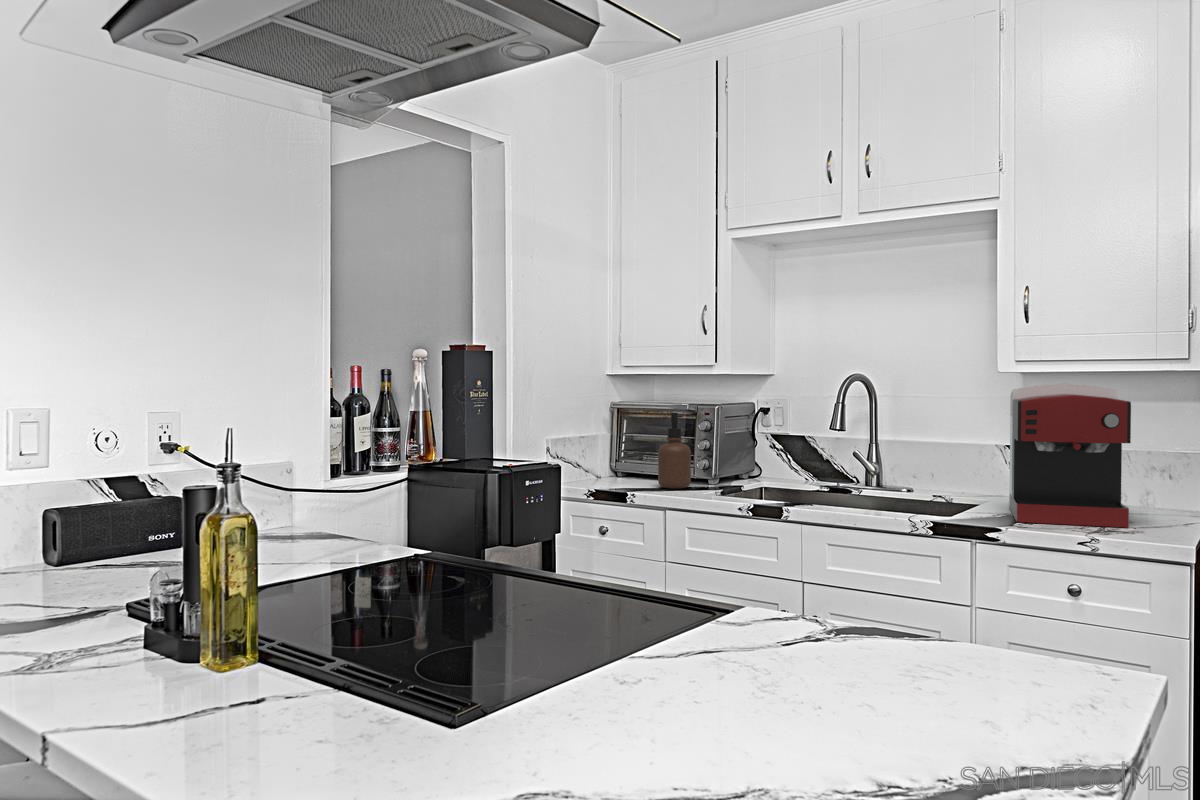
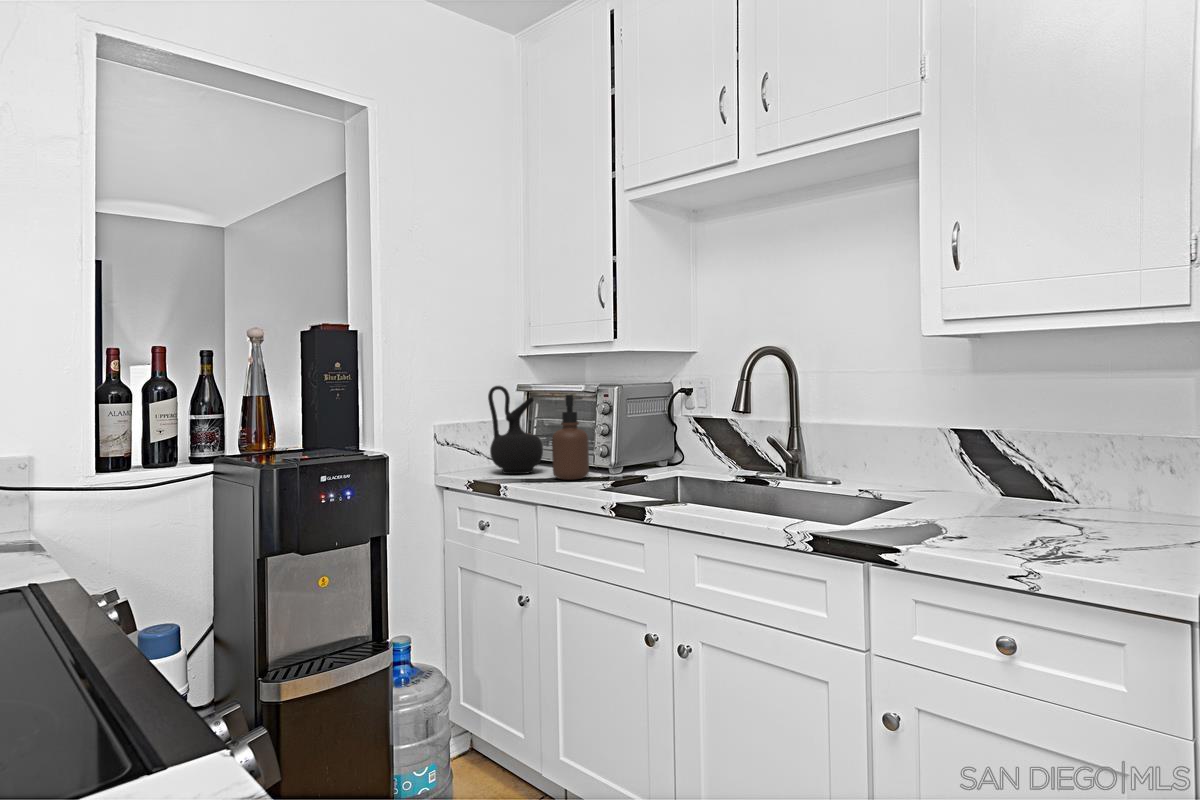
coffee maker: present [1009,383,1131,527] -> none [932,345,1097,549]
ceramic jug: none [591,403,639,485] -> present [488,386,543,474]

